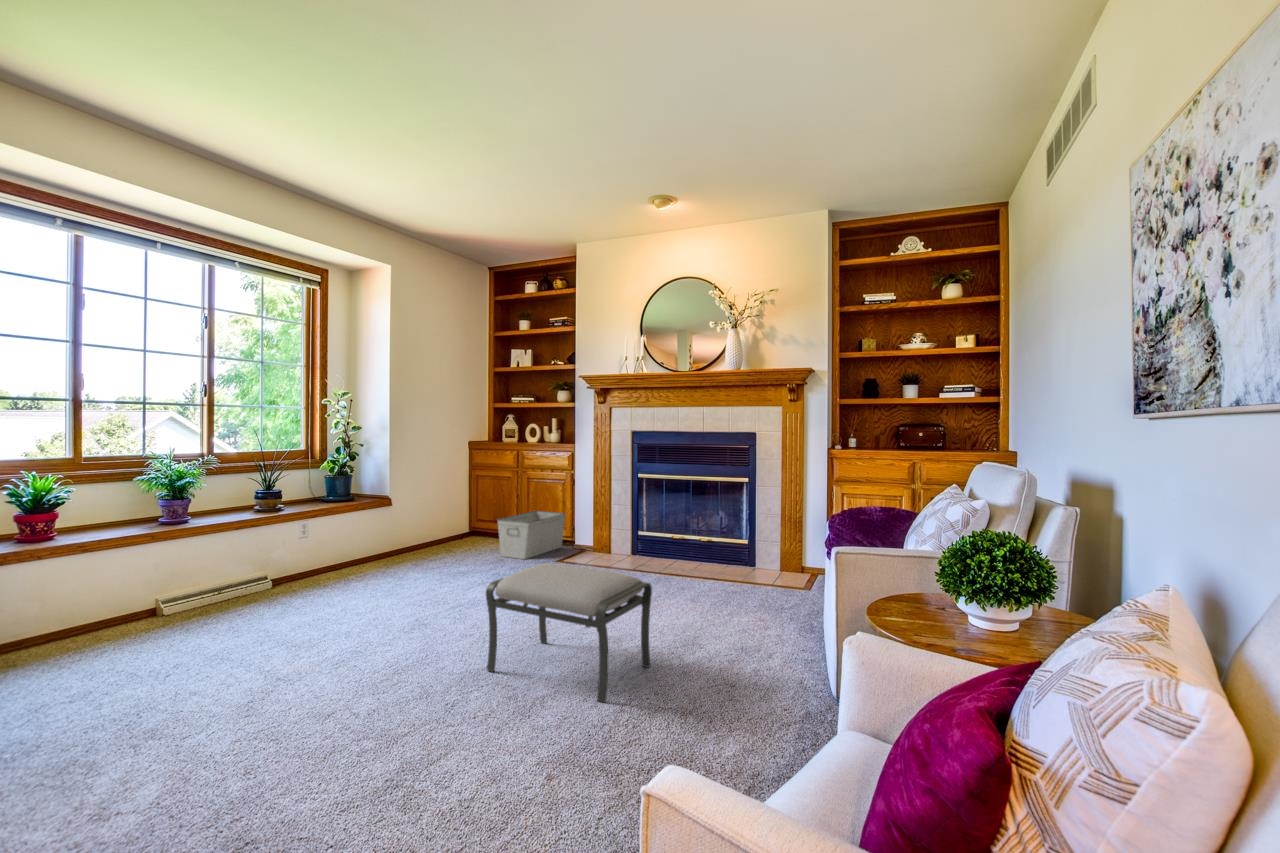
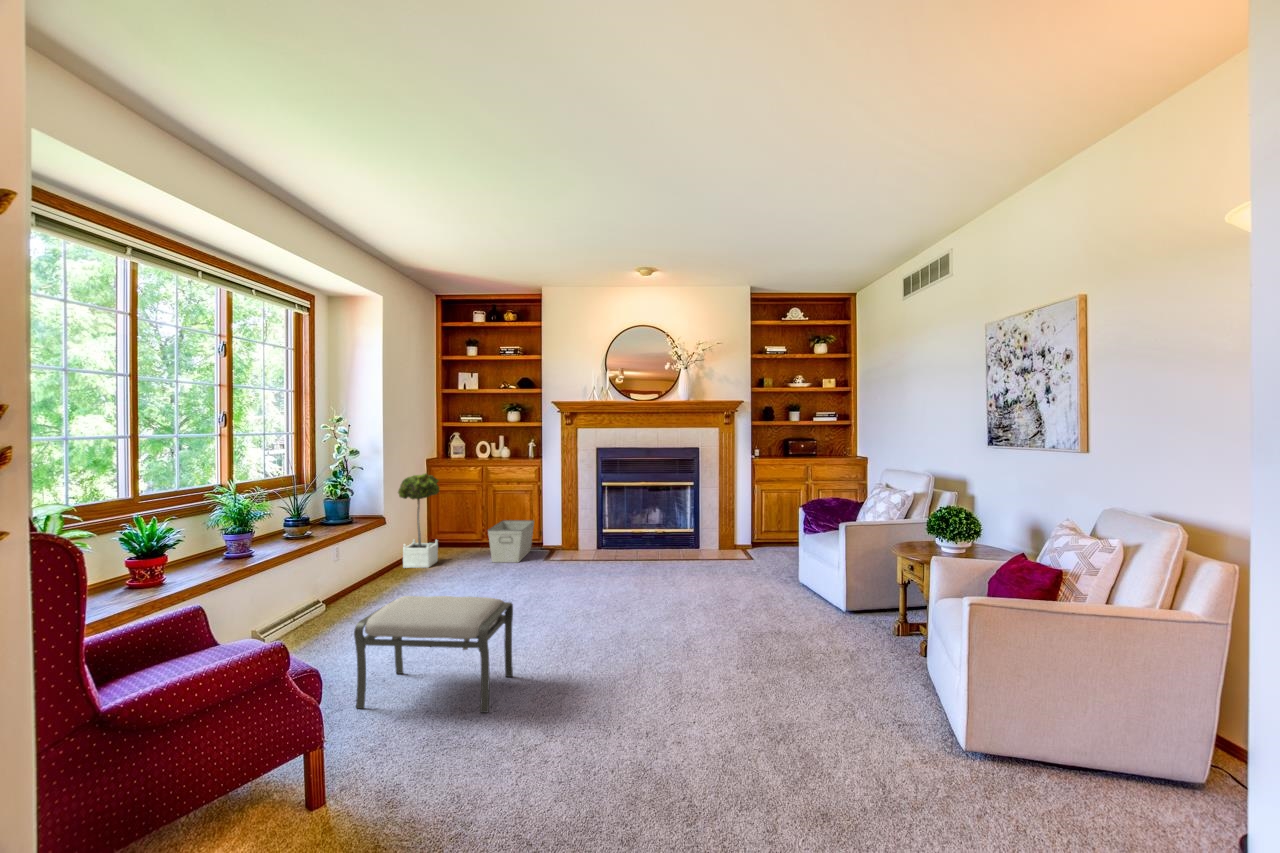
potted tree: none [408,452,456,555] -> present [398,473,439,568]
ottoman: present [486,563,652,702] -> present [354,596,513,713]

